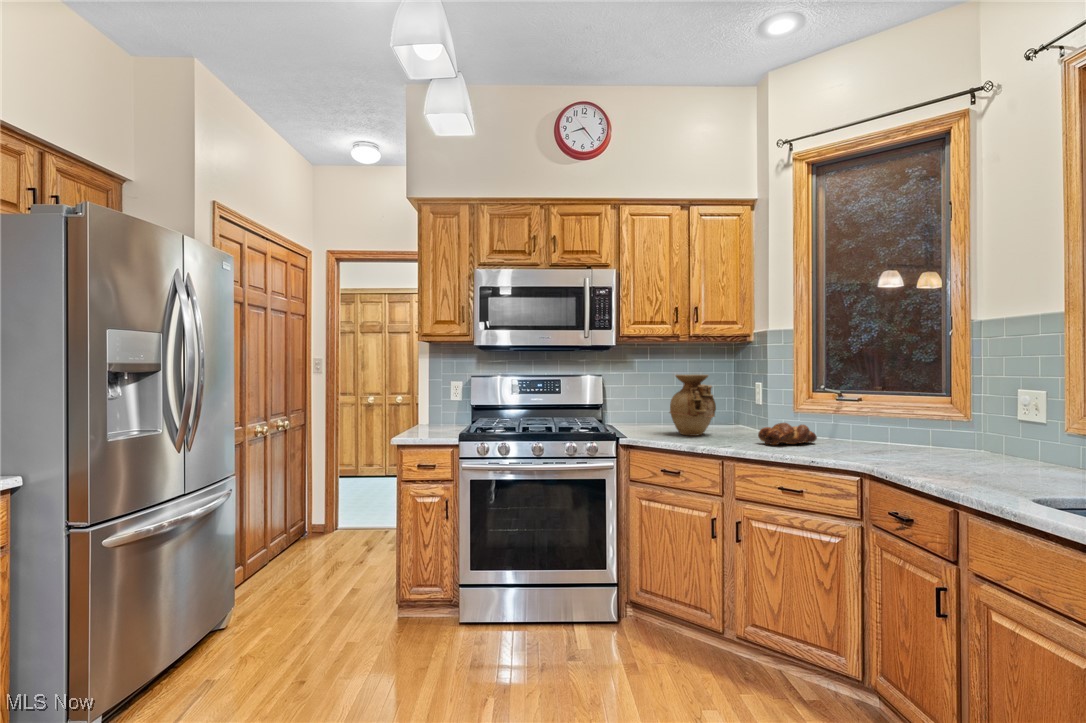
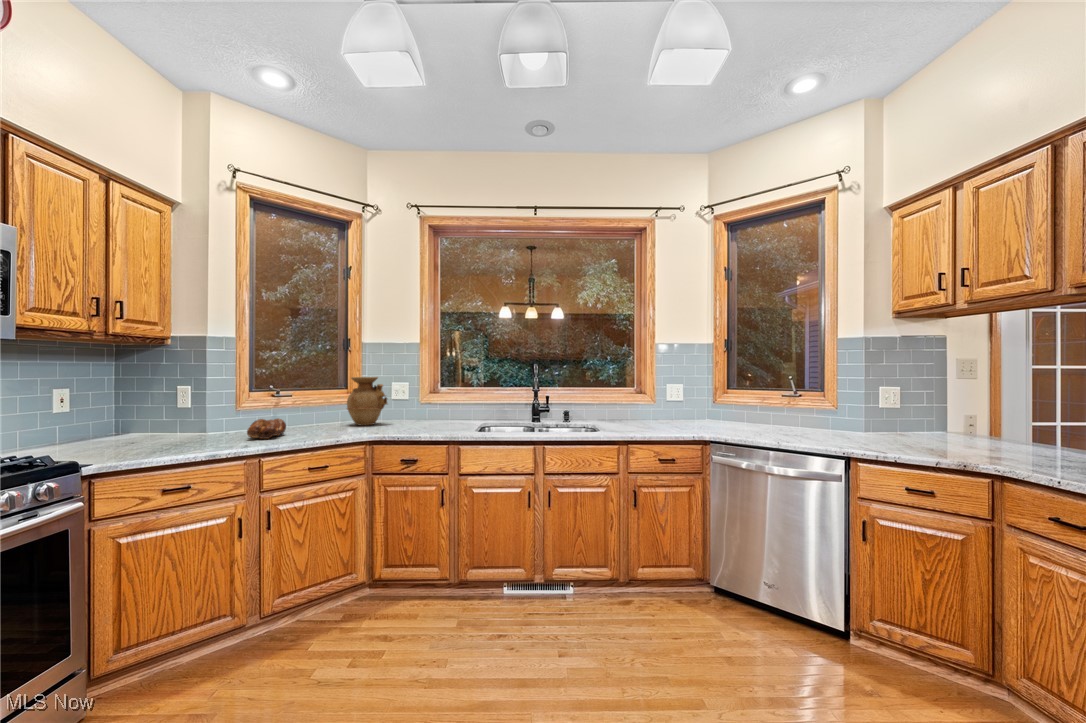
vase: present [669,375,716,436] -> present [347,377,387,425]

